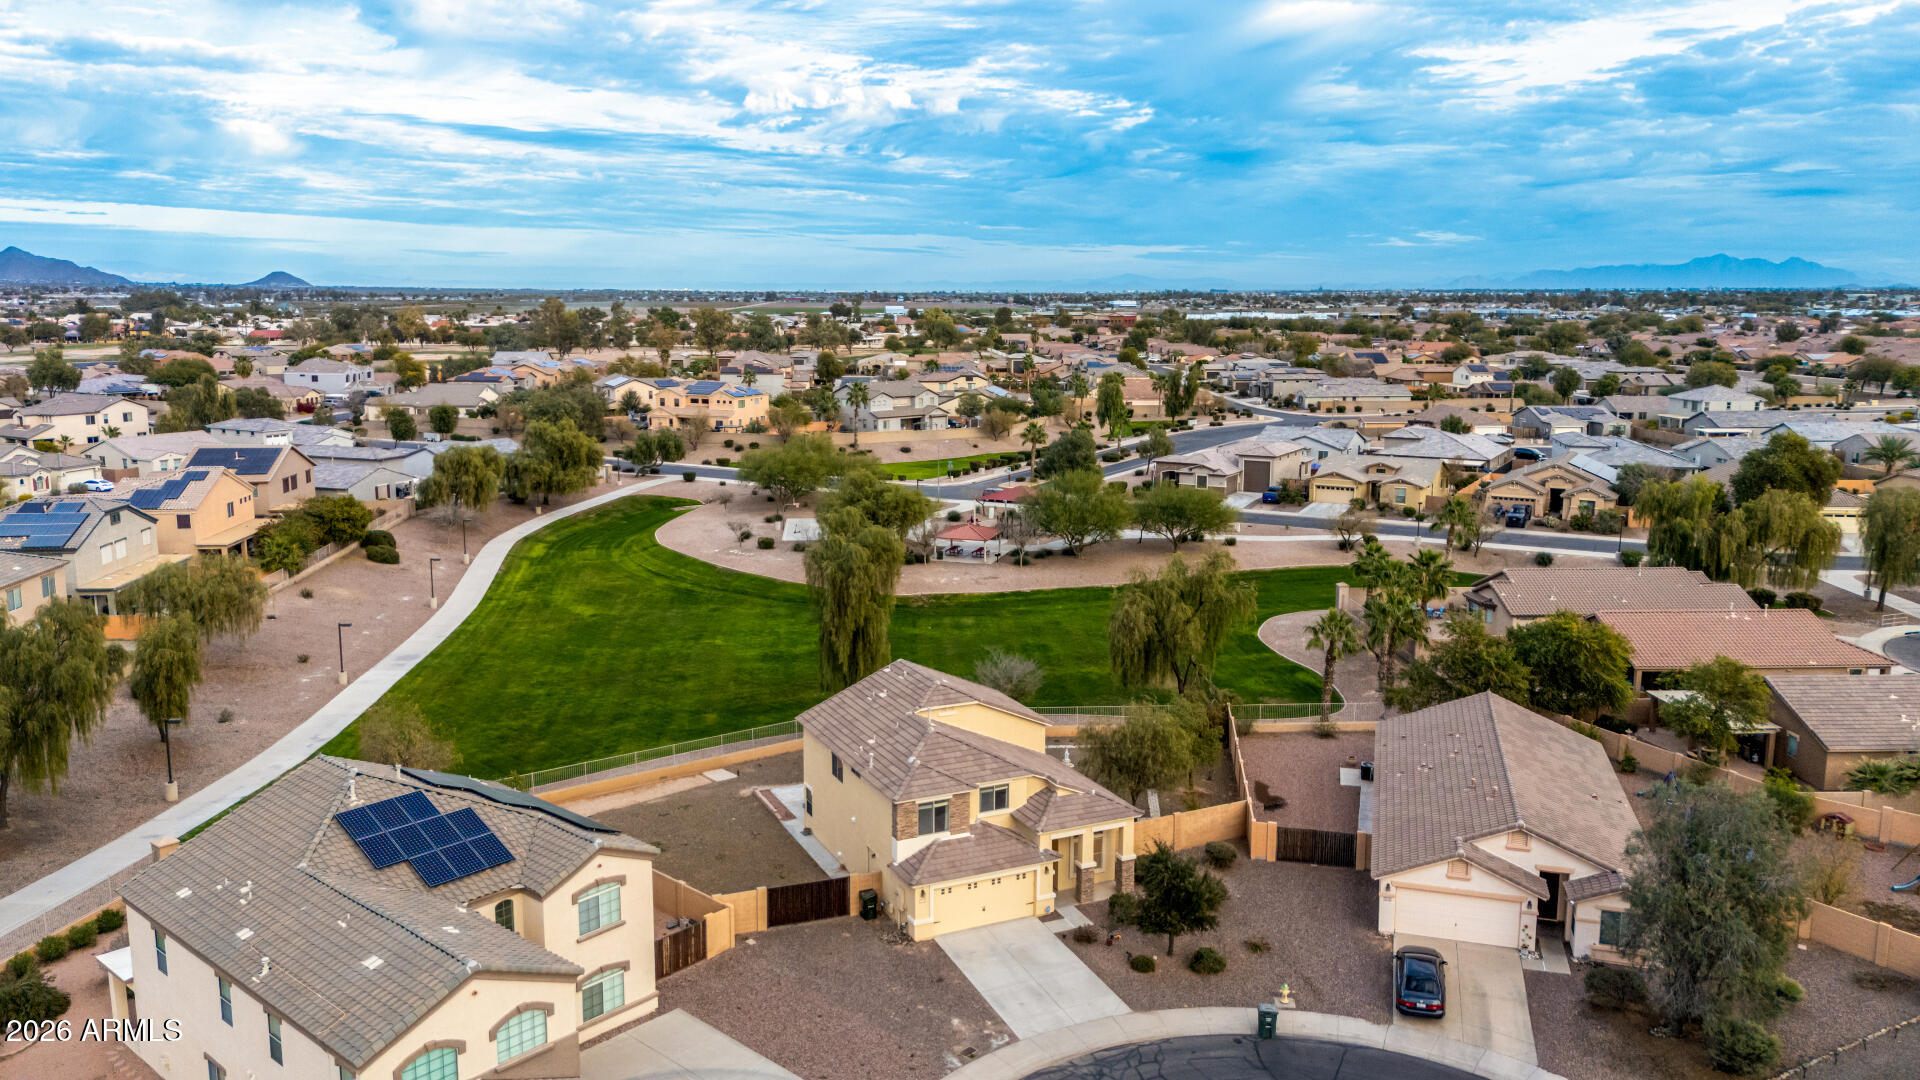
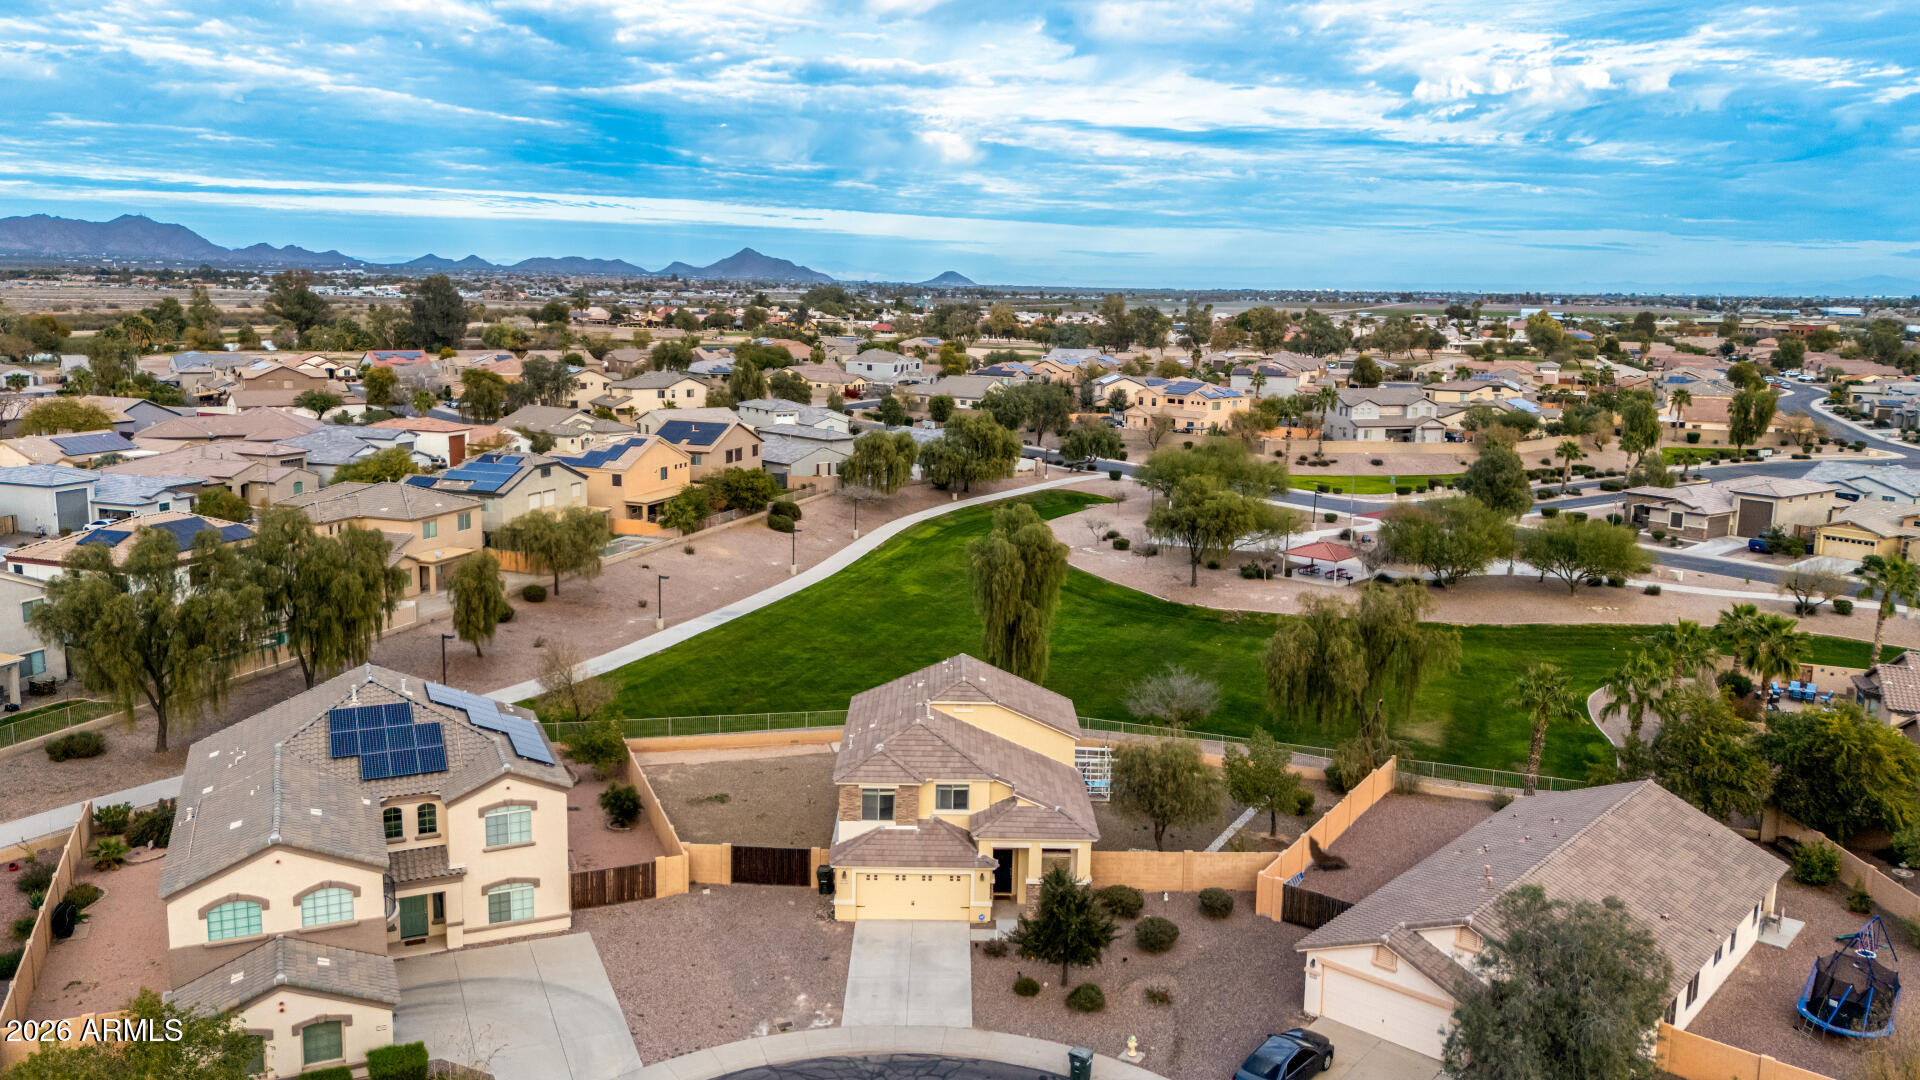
potted tree: present [1099,916,1122,946] -> none [1006,932,1024,963]

